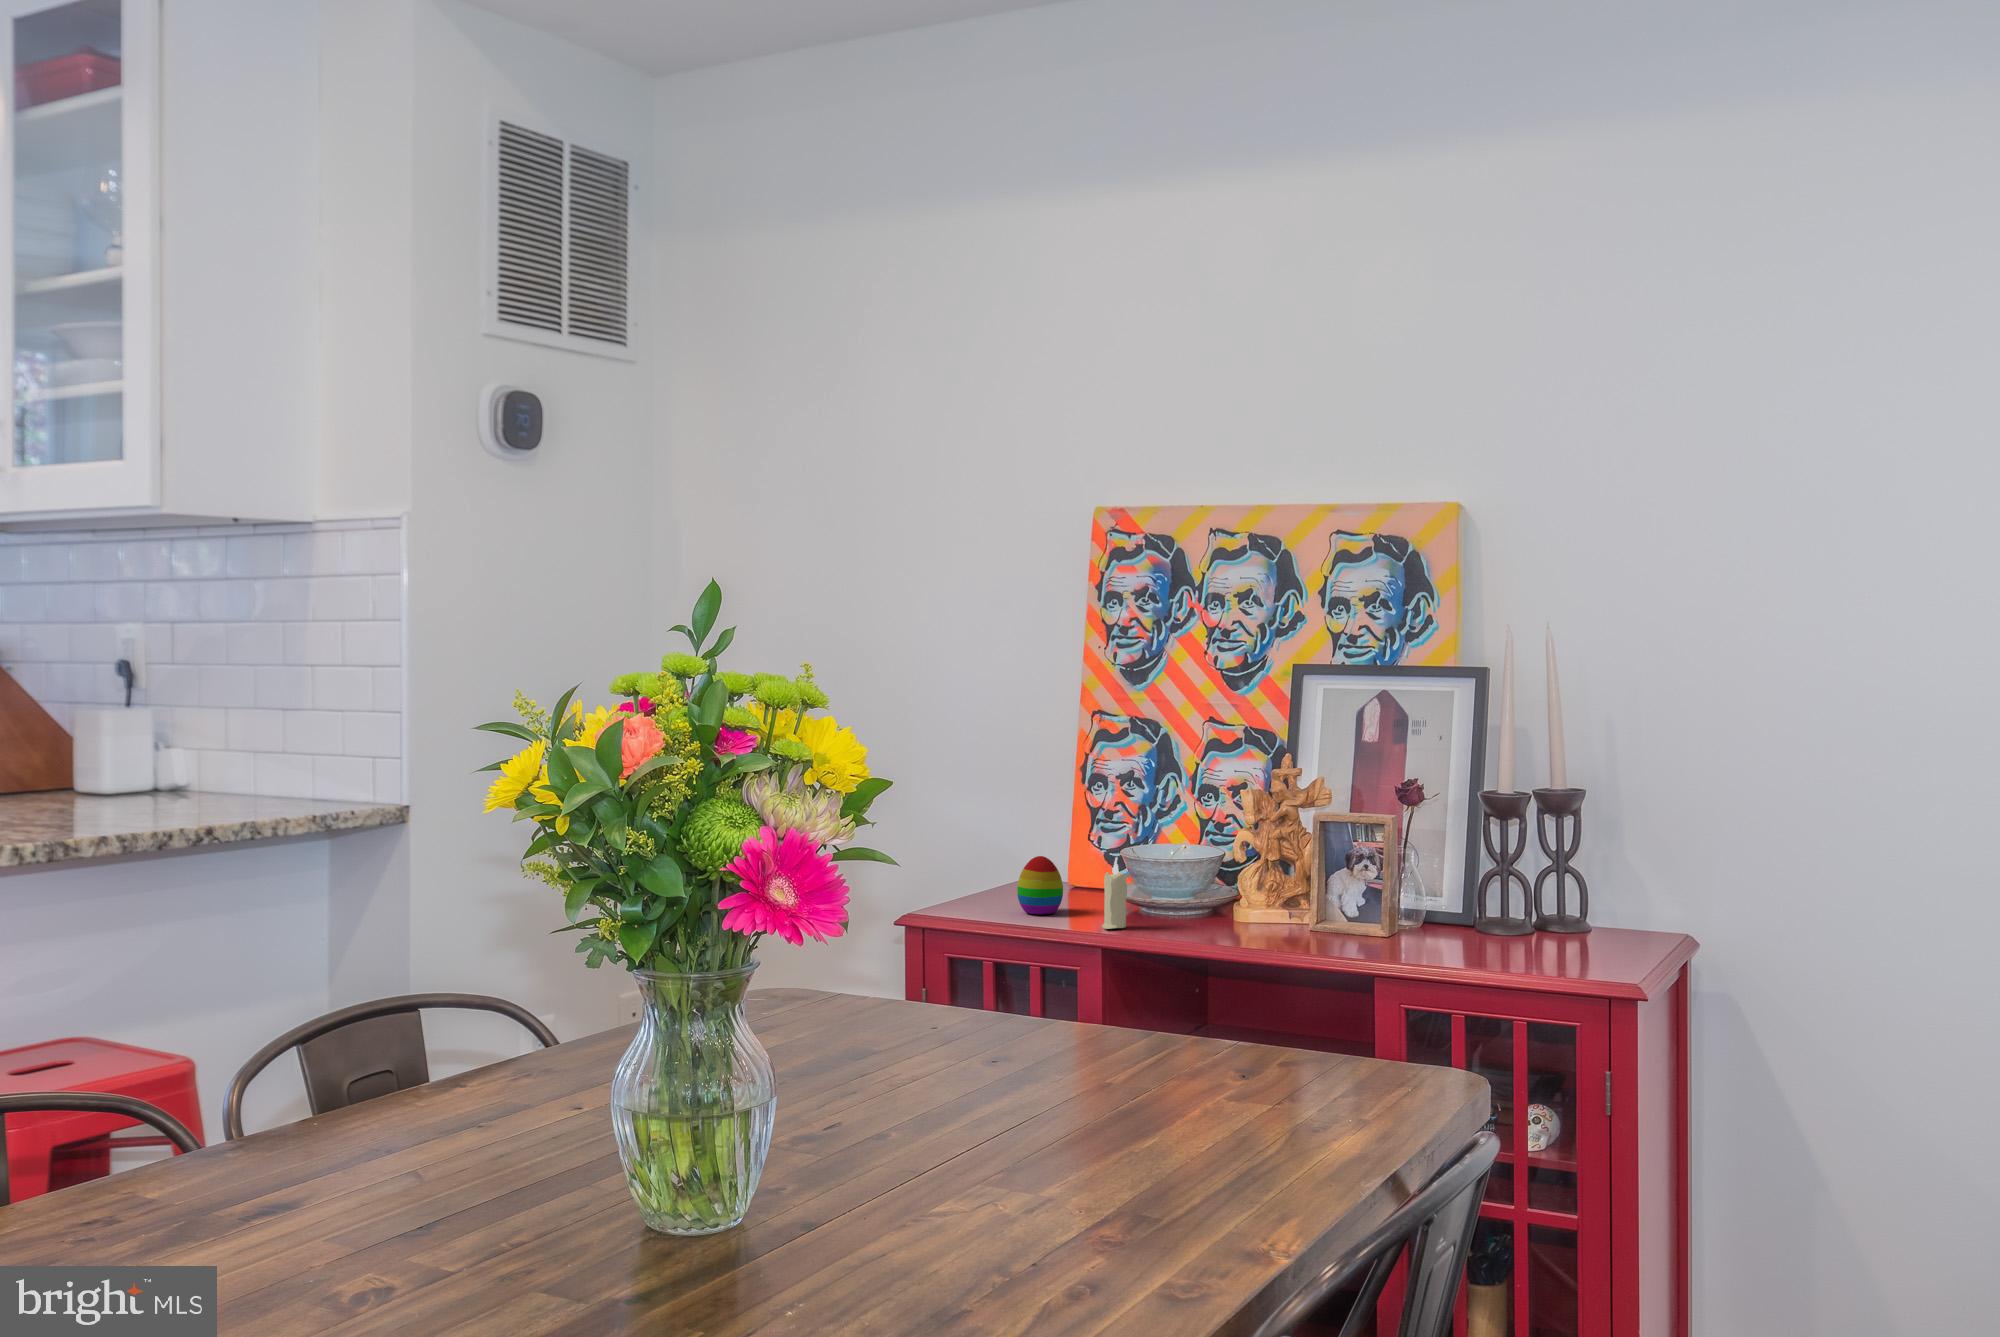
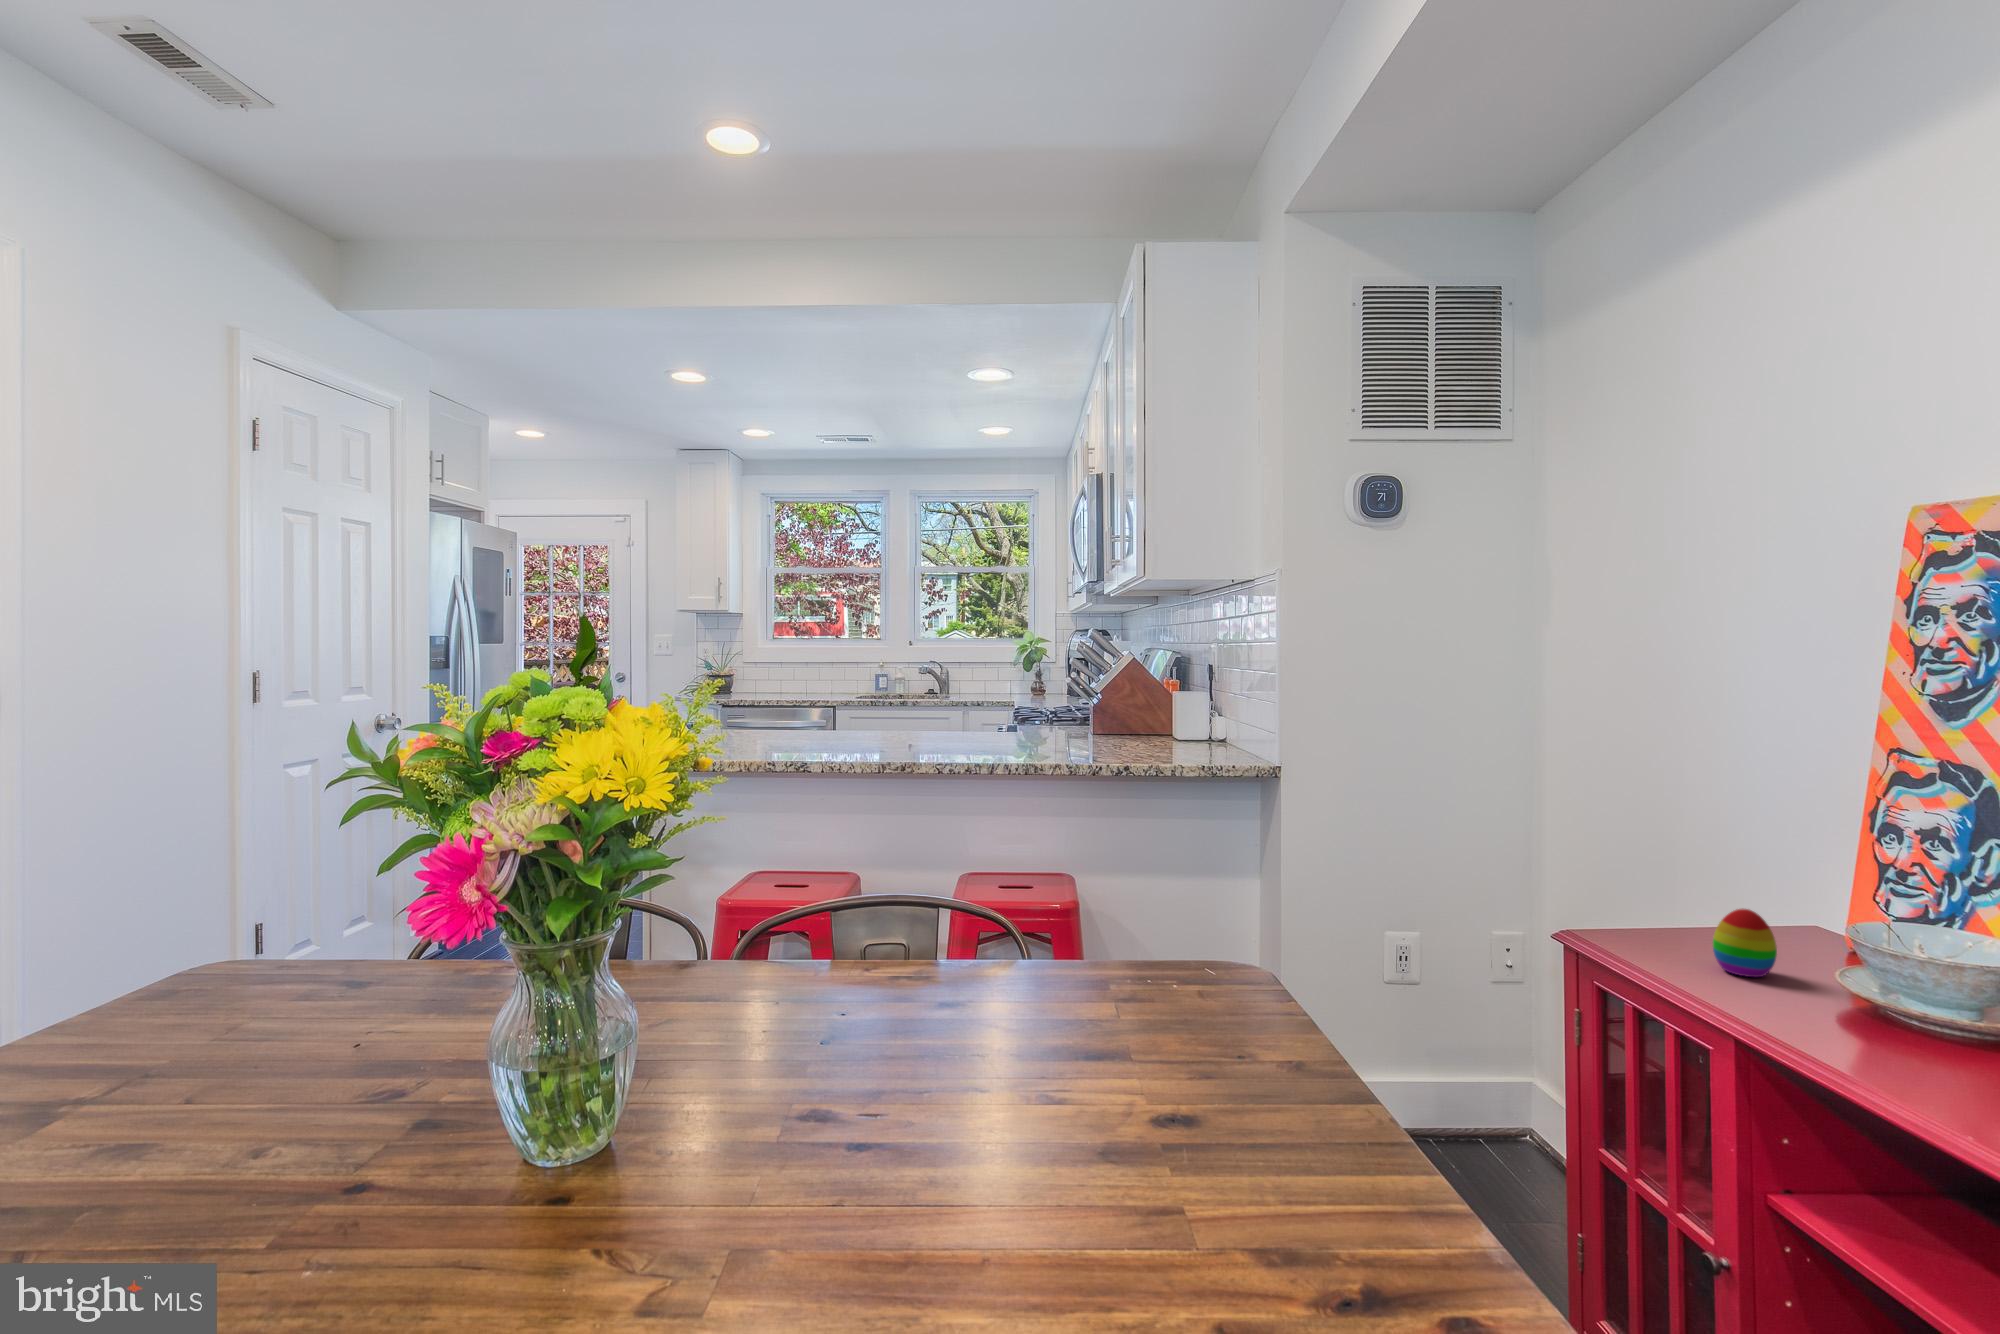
candle: present [1102,857,1127,929] -> none [1785,932,1827,1021]

